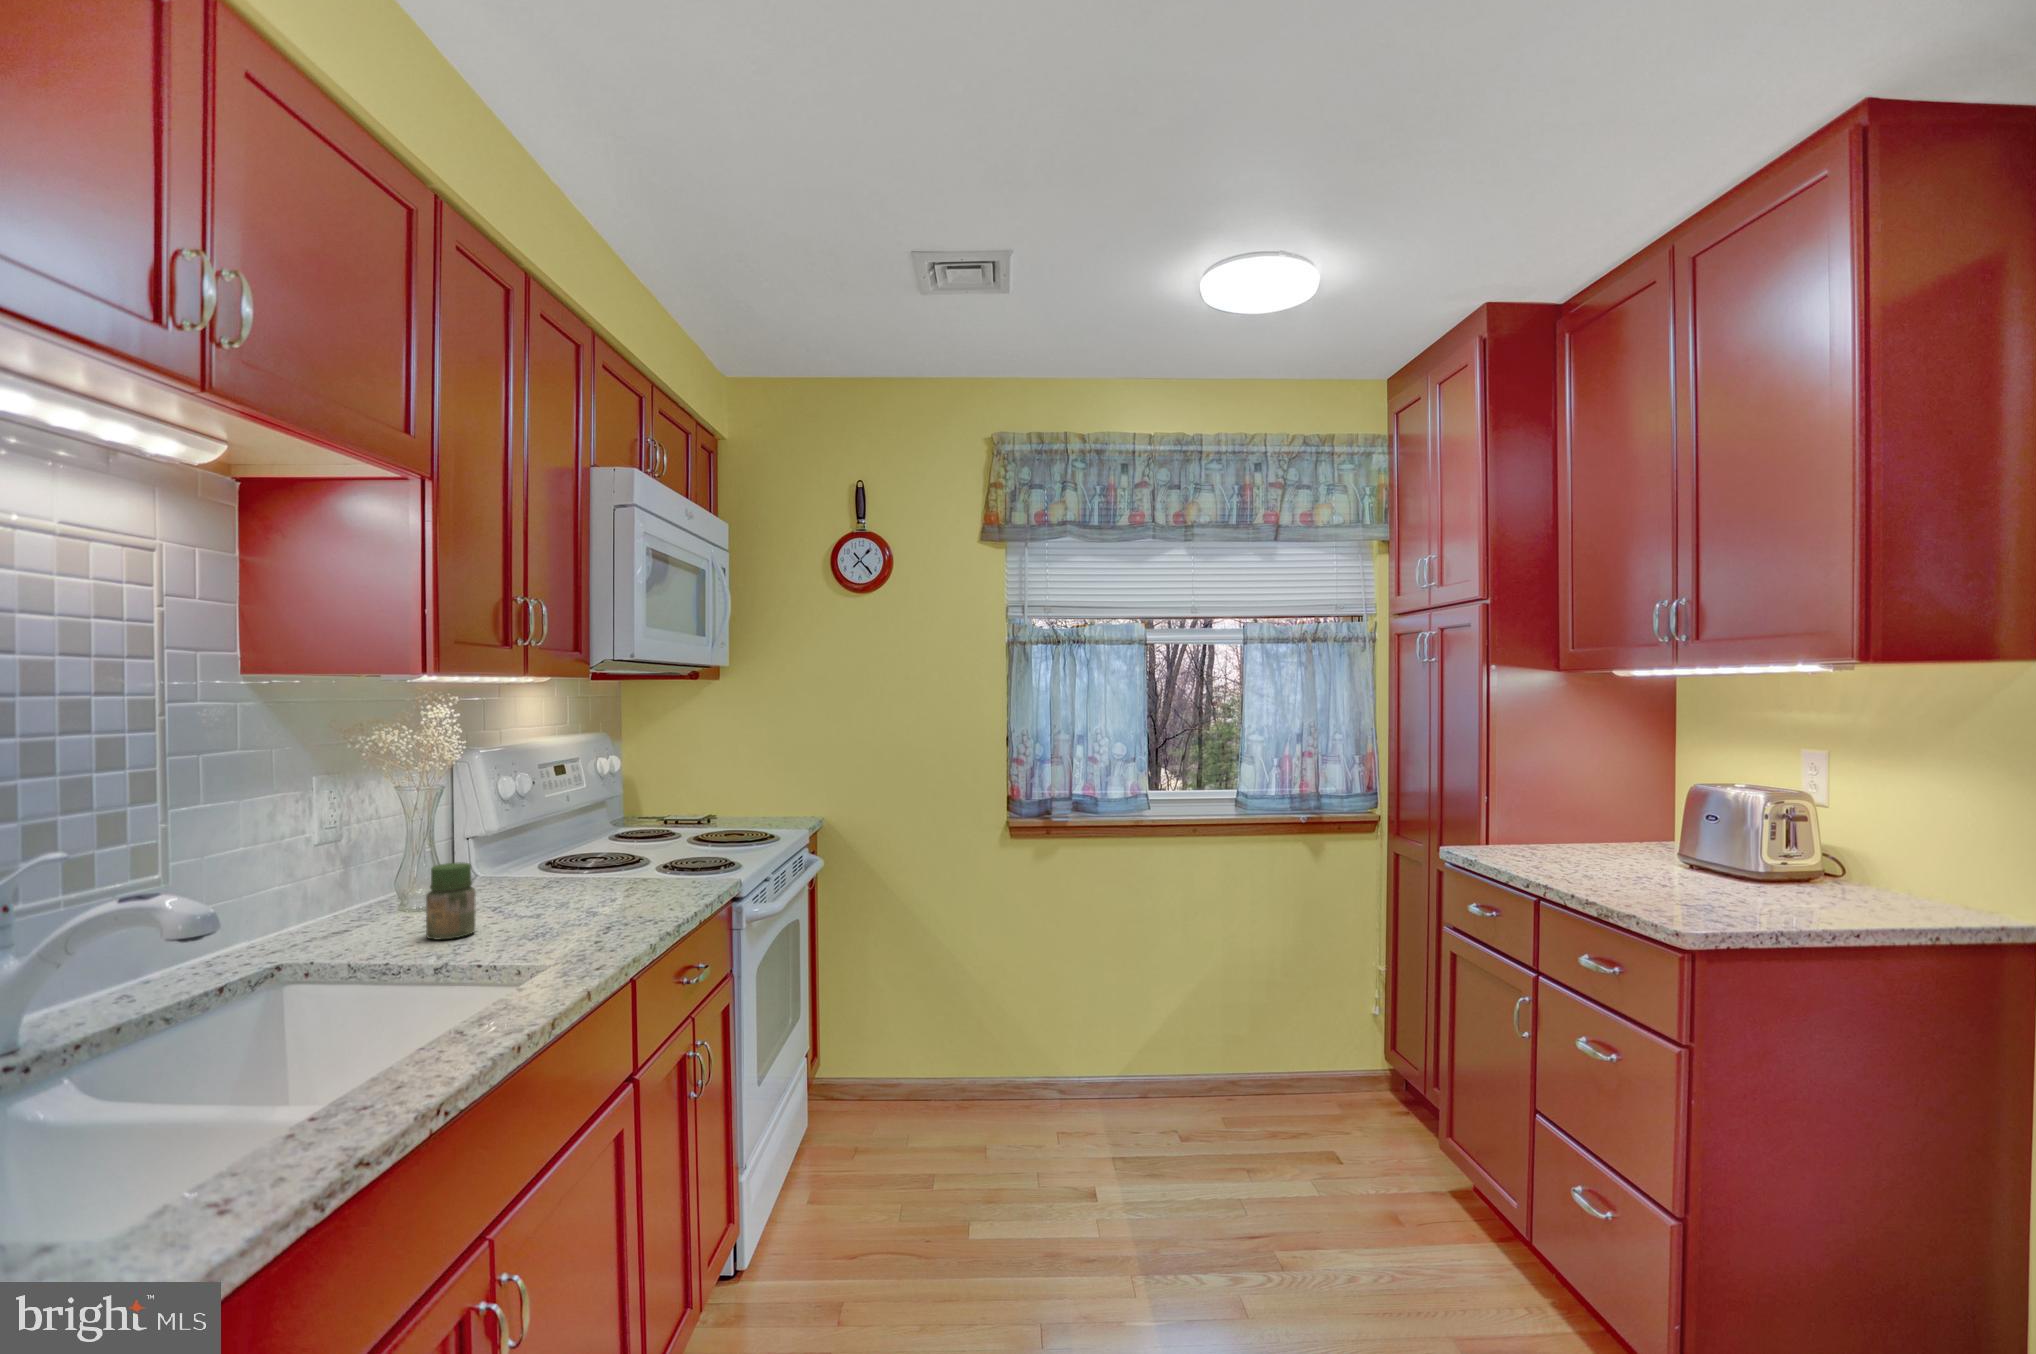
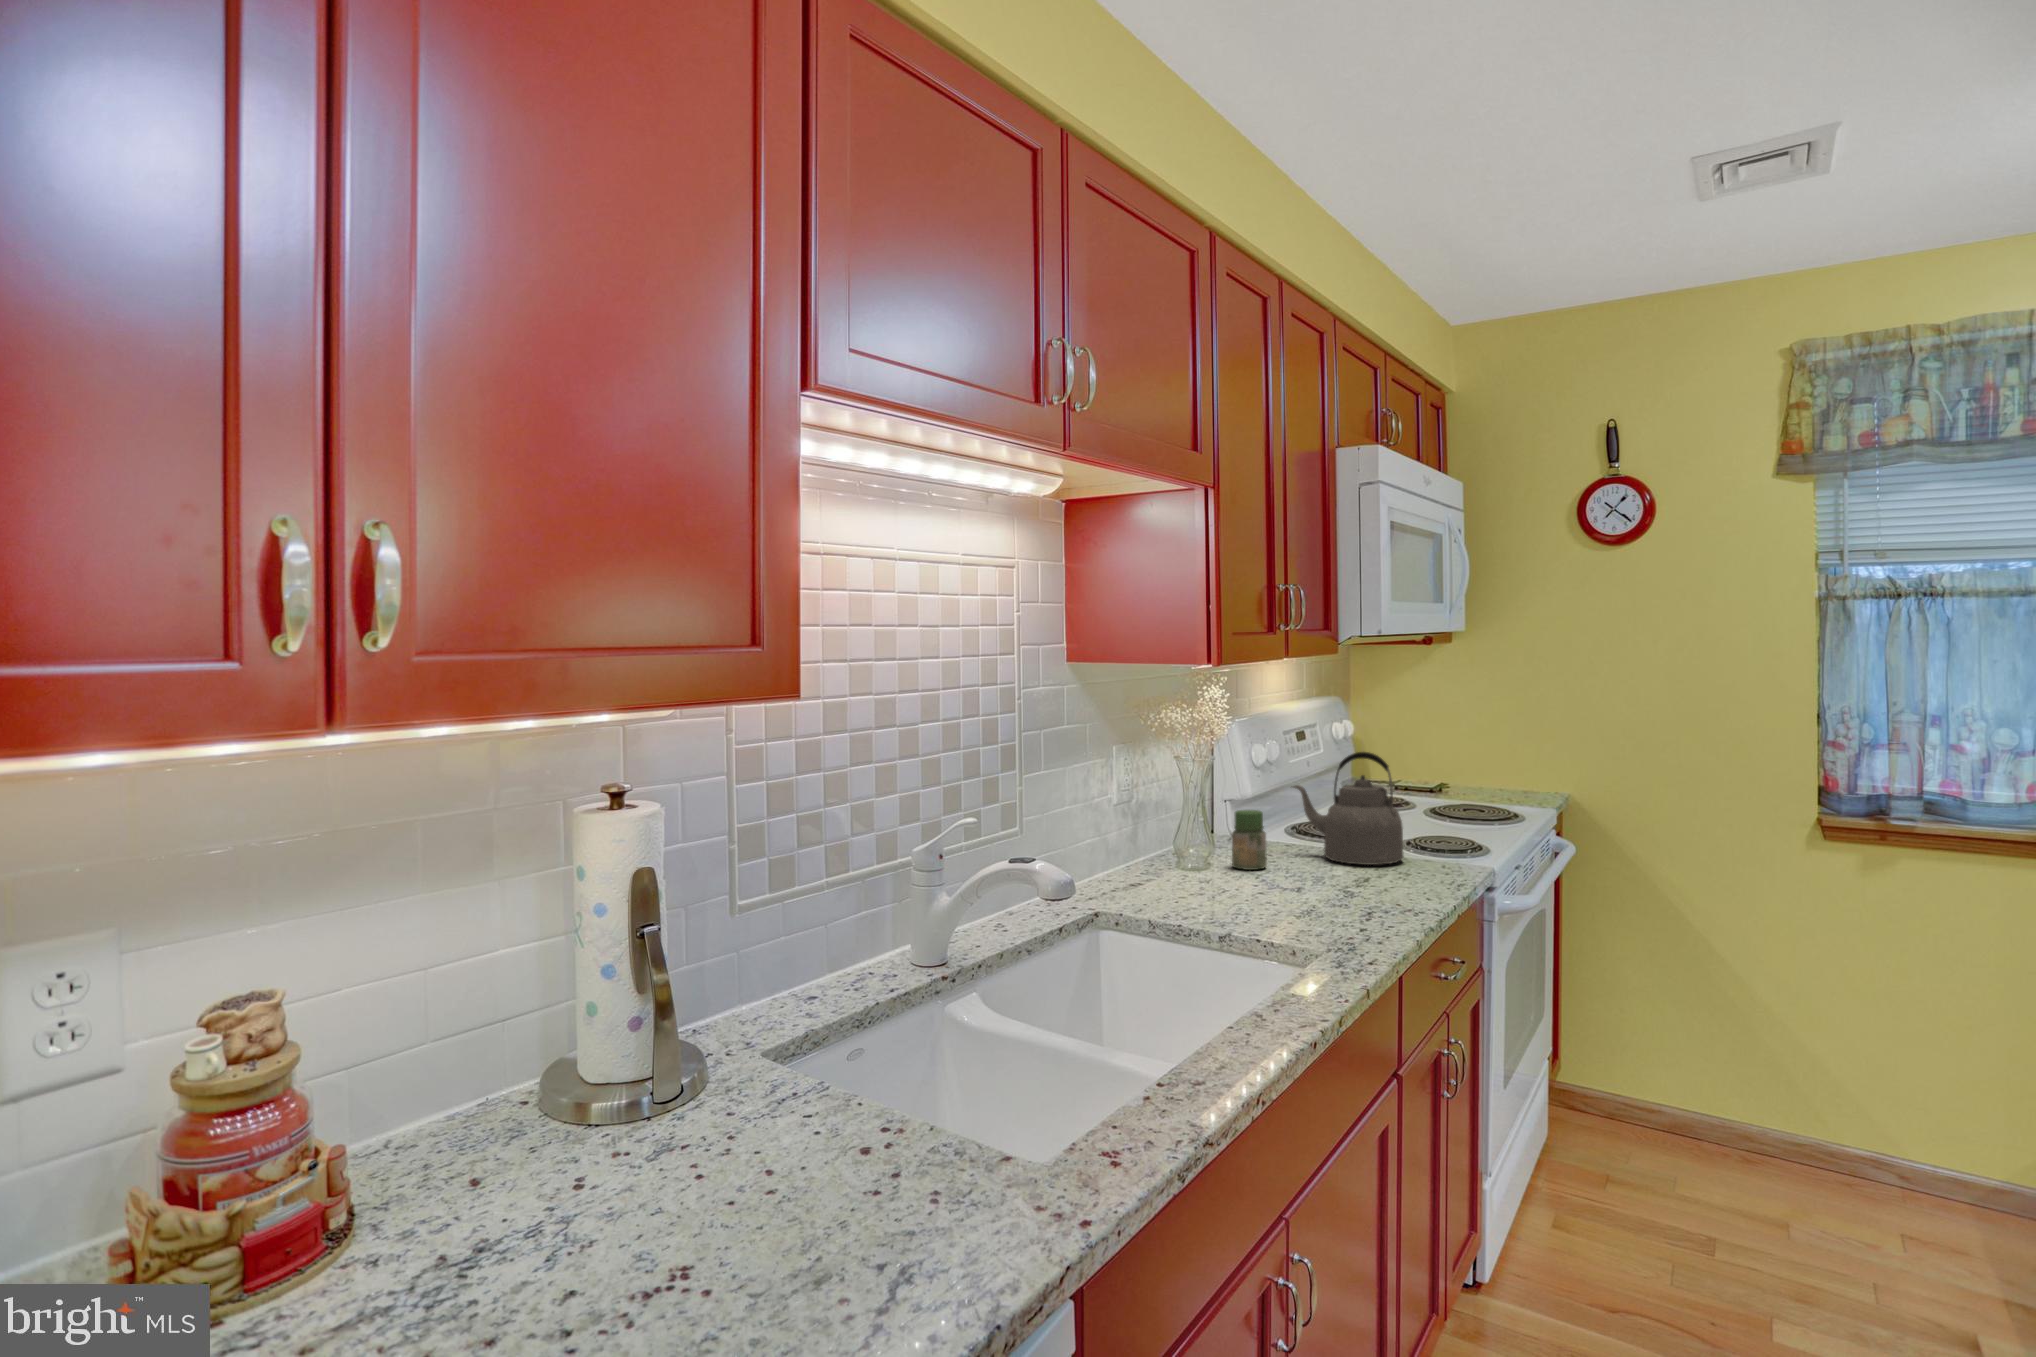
kettle: none [519,784,652,913] -> present [1291,752,1404,865]

